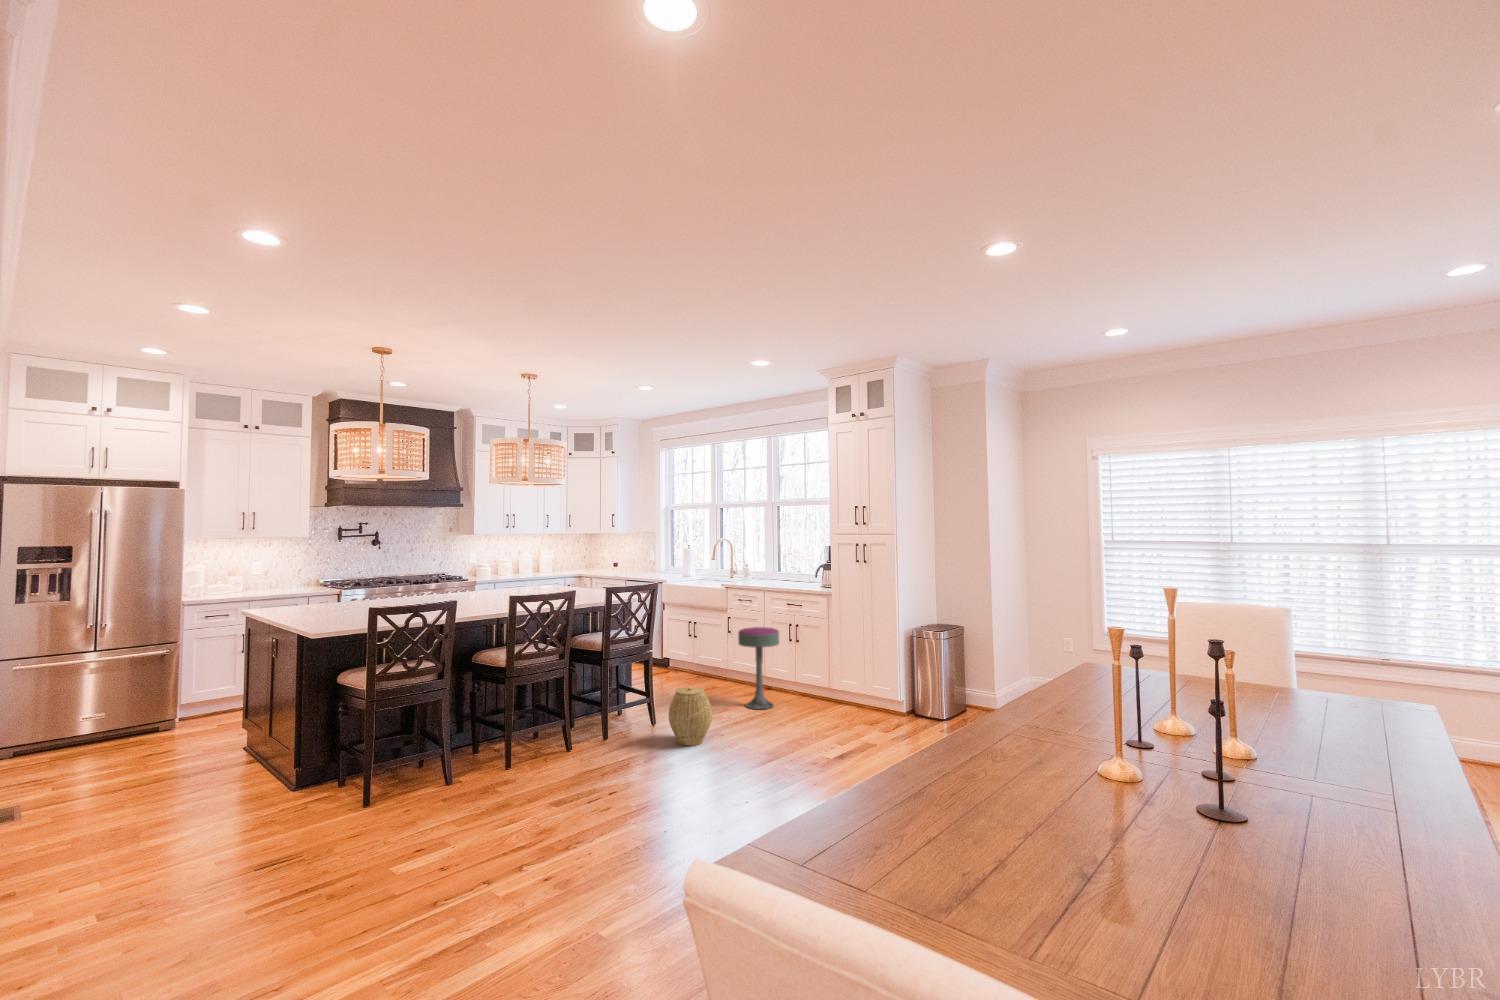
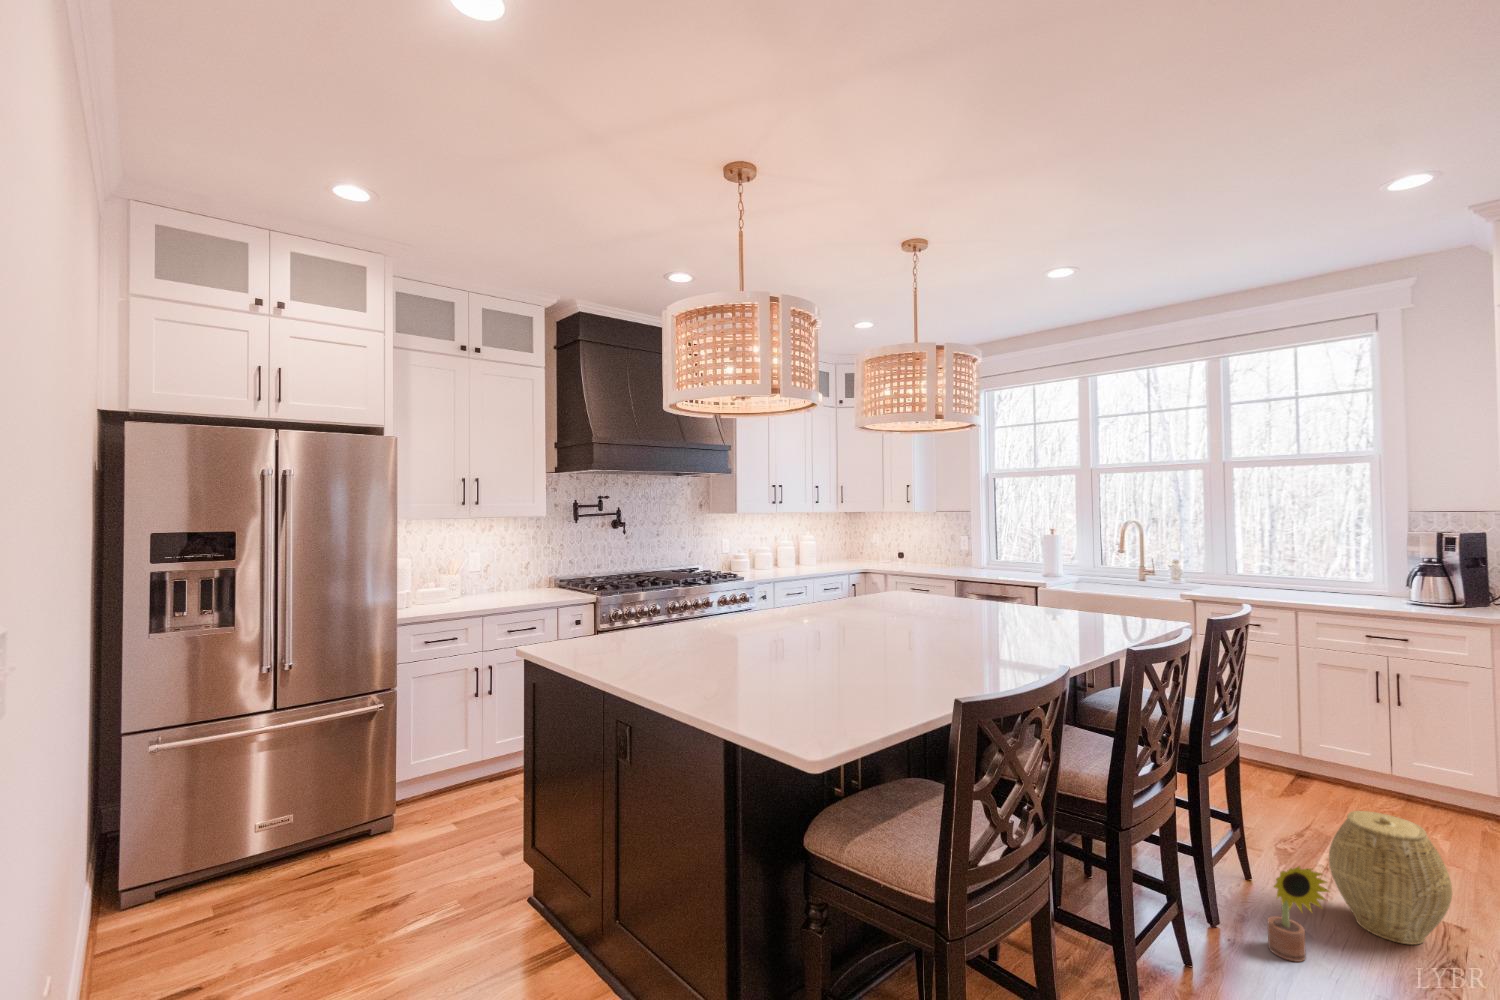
bar stool: present [738,627,779,709] -> none [1291,669,1389,823]
decorative plant: none [610,705,634,752] -> present [1268,866,1329,962]

